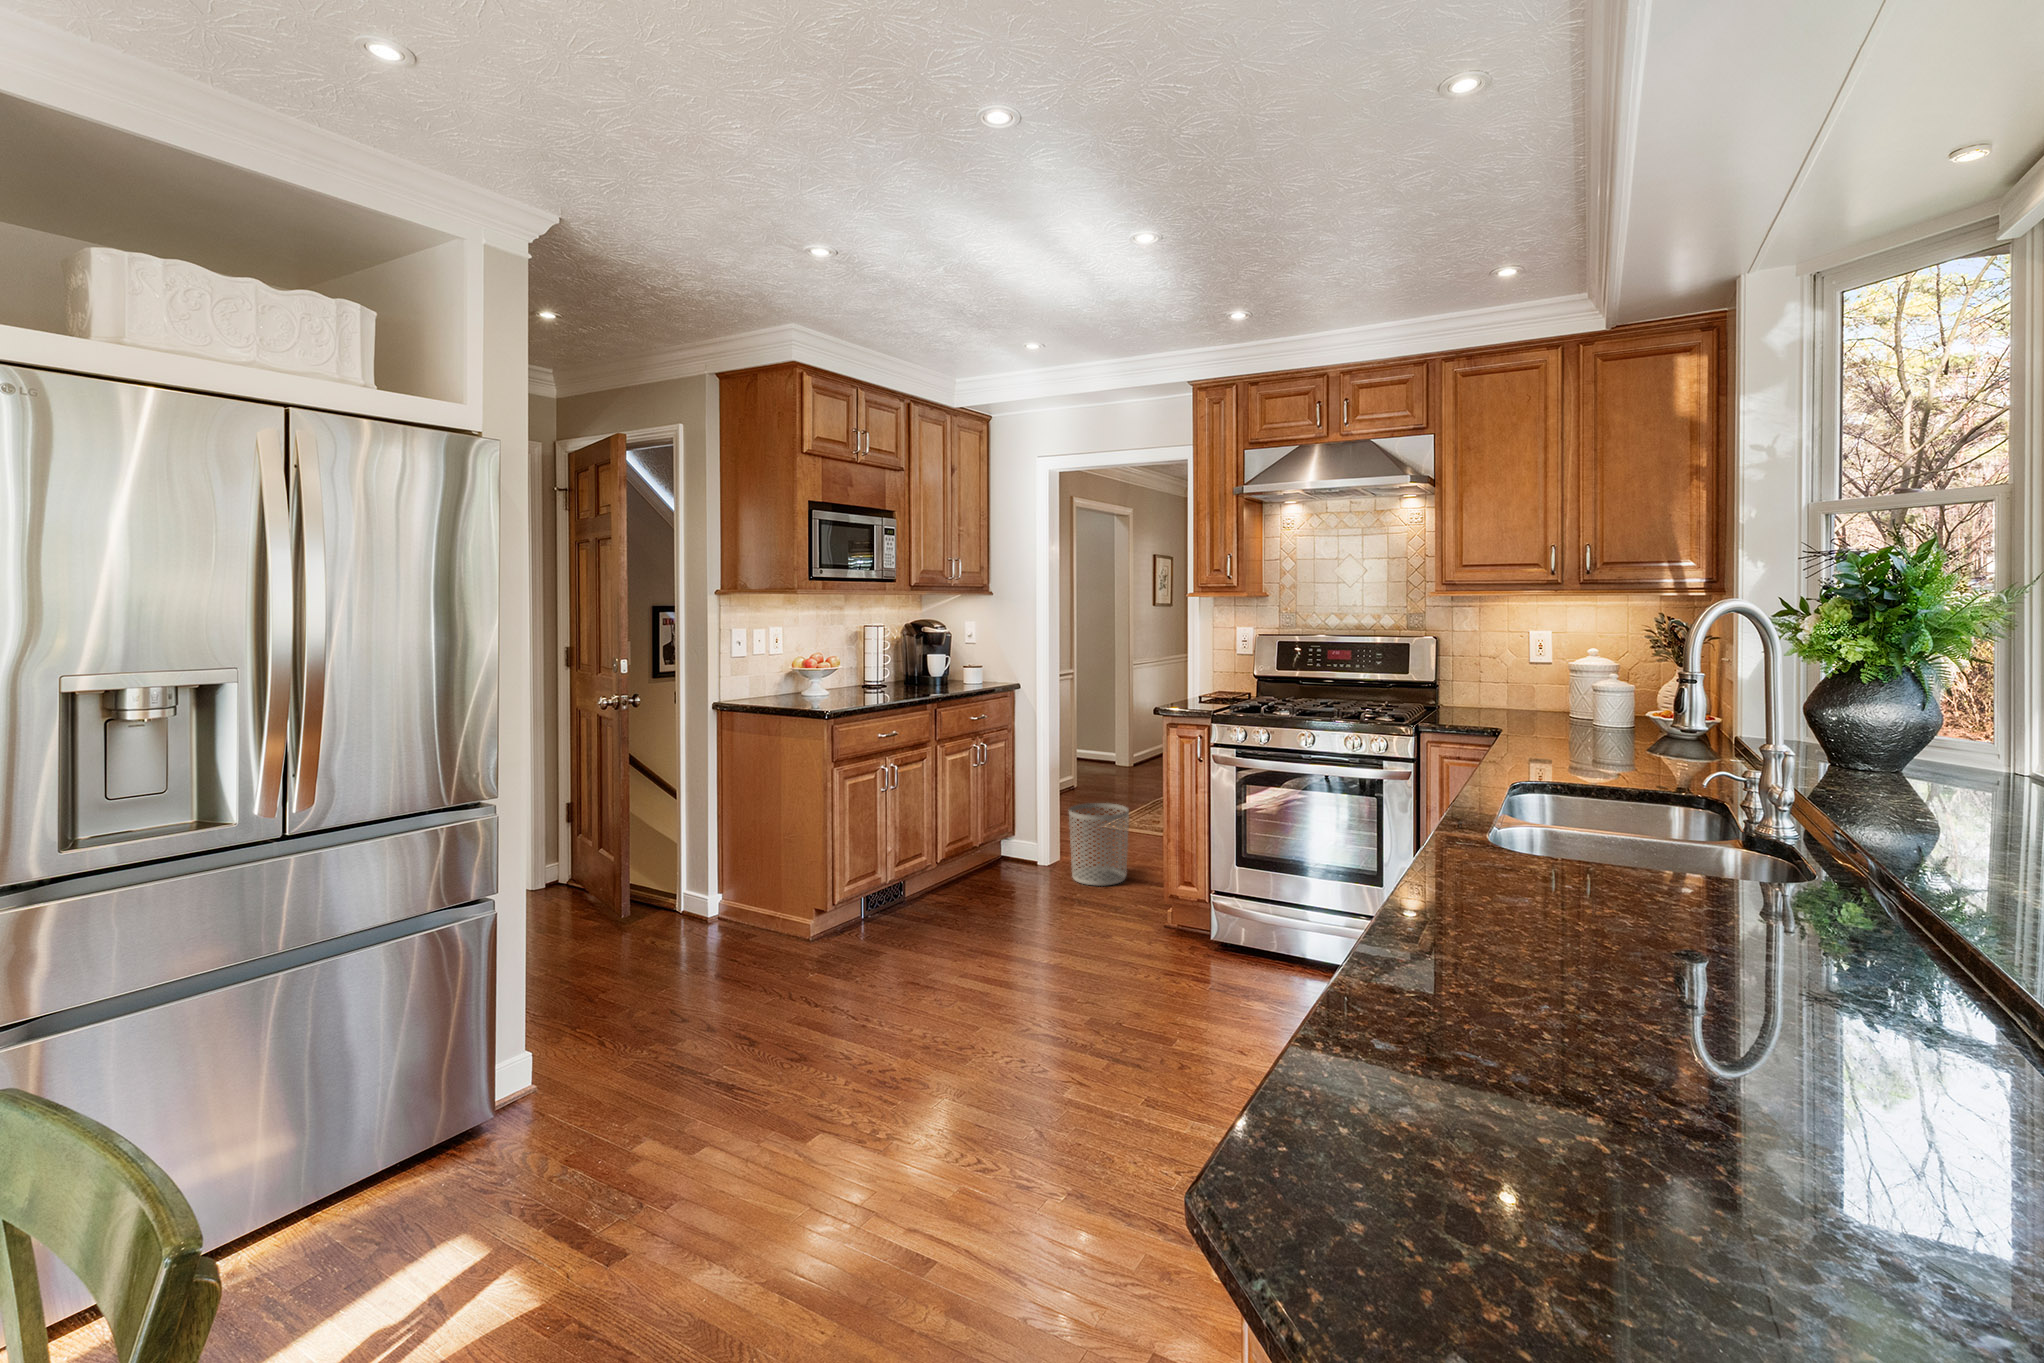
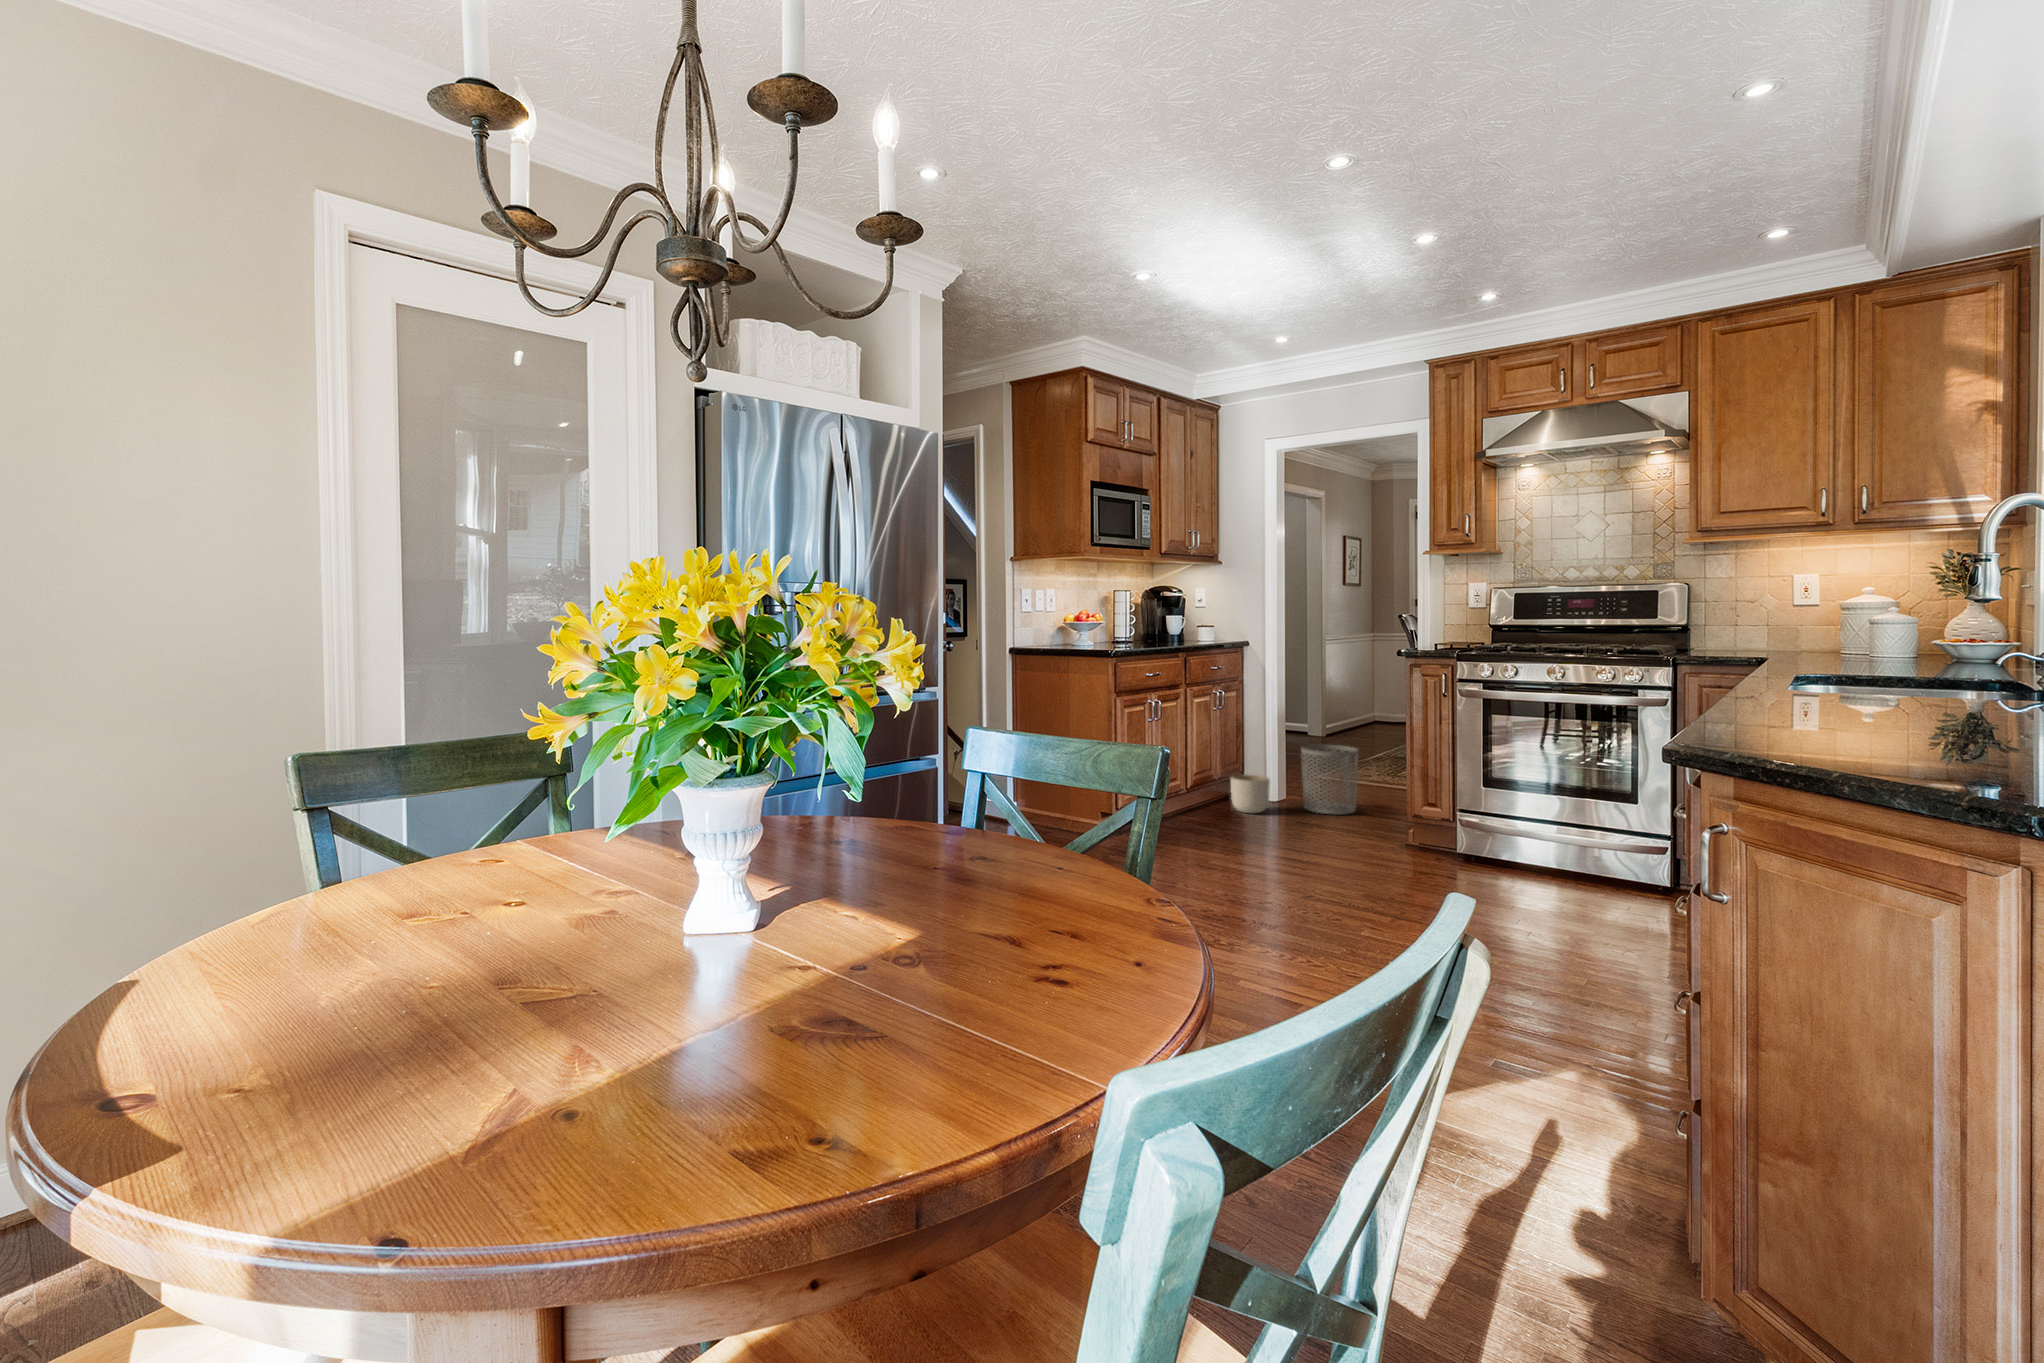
planter: none [990,842,1032,889] -> present [1231,775,1270,813]

